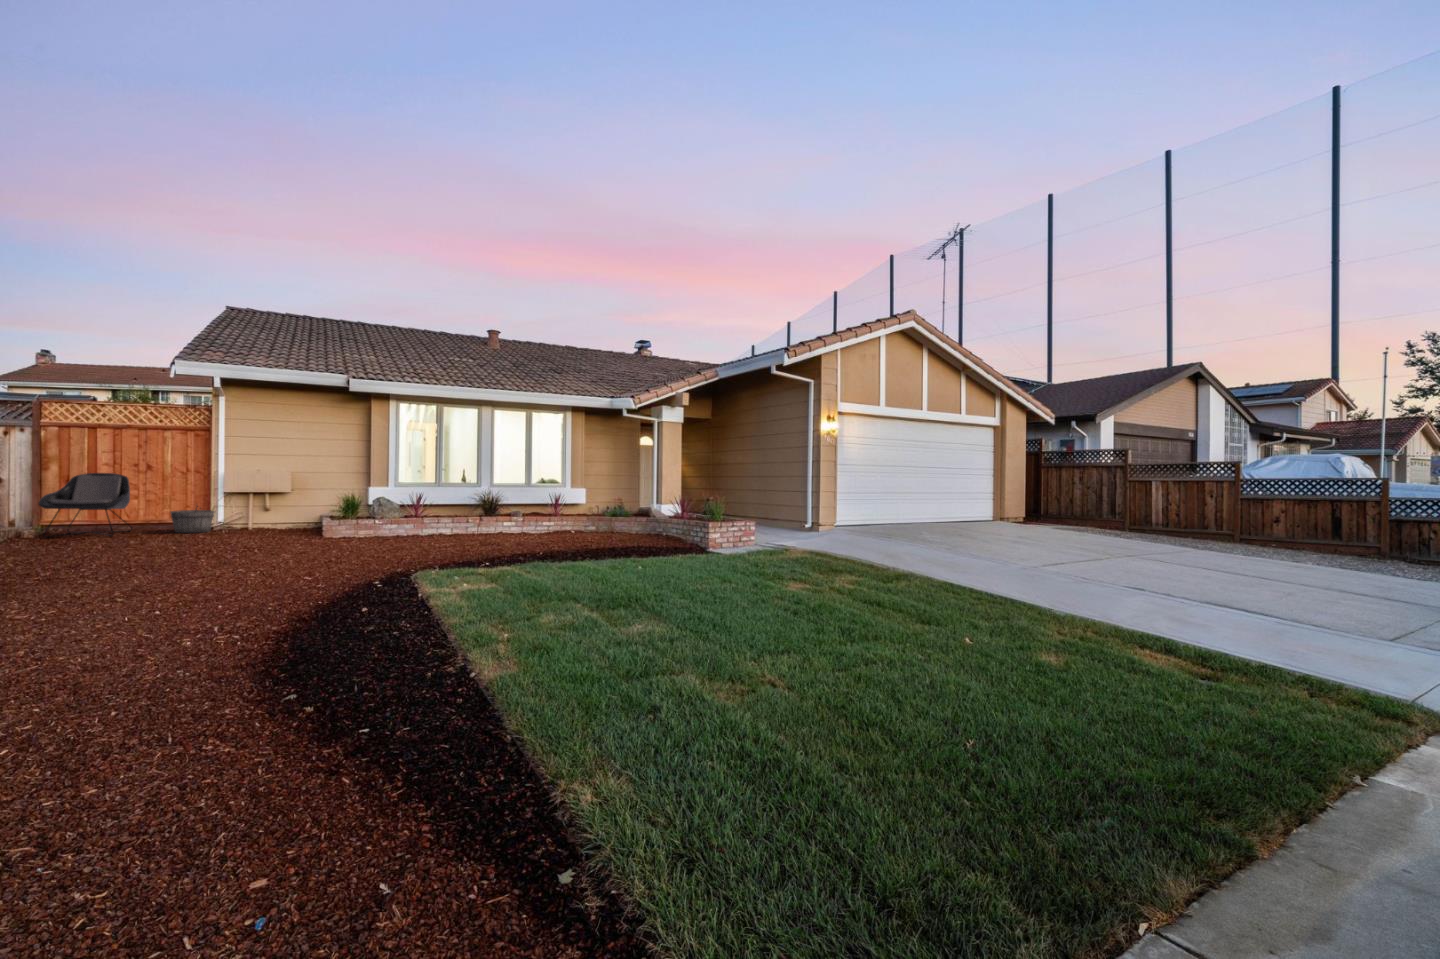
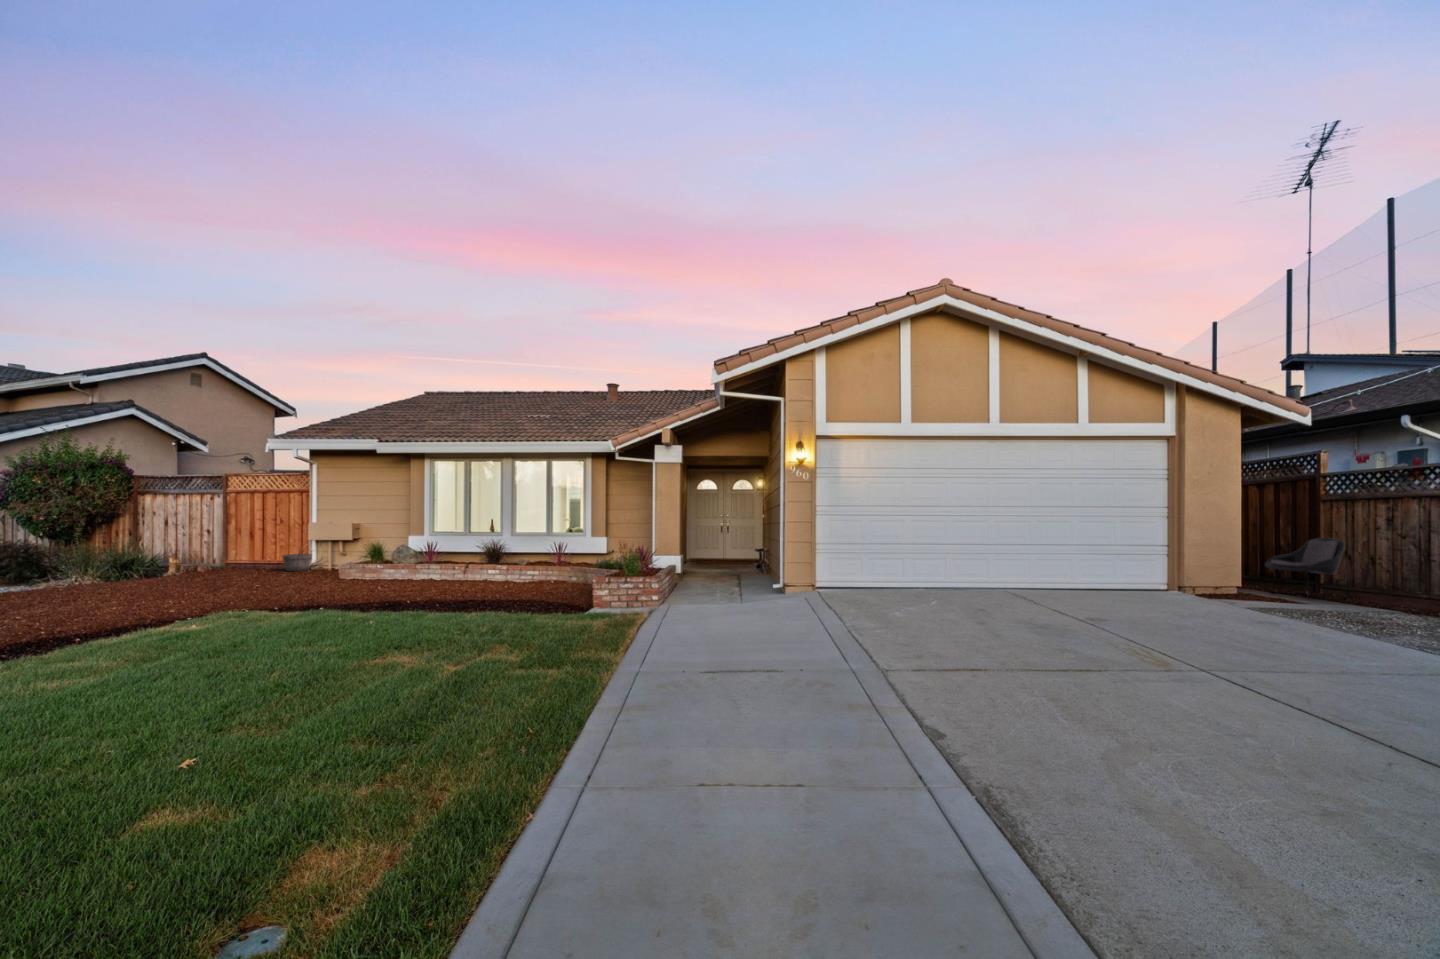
lounge chair: present [39,473,132,538] -> present [1265,538,1349,599]

